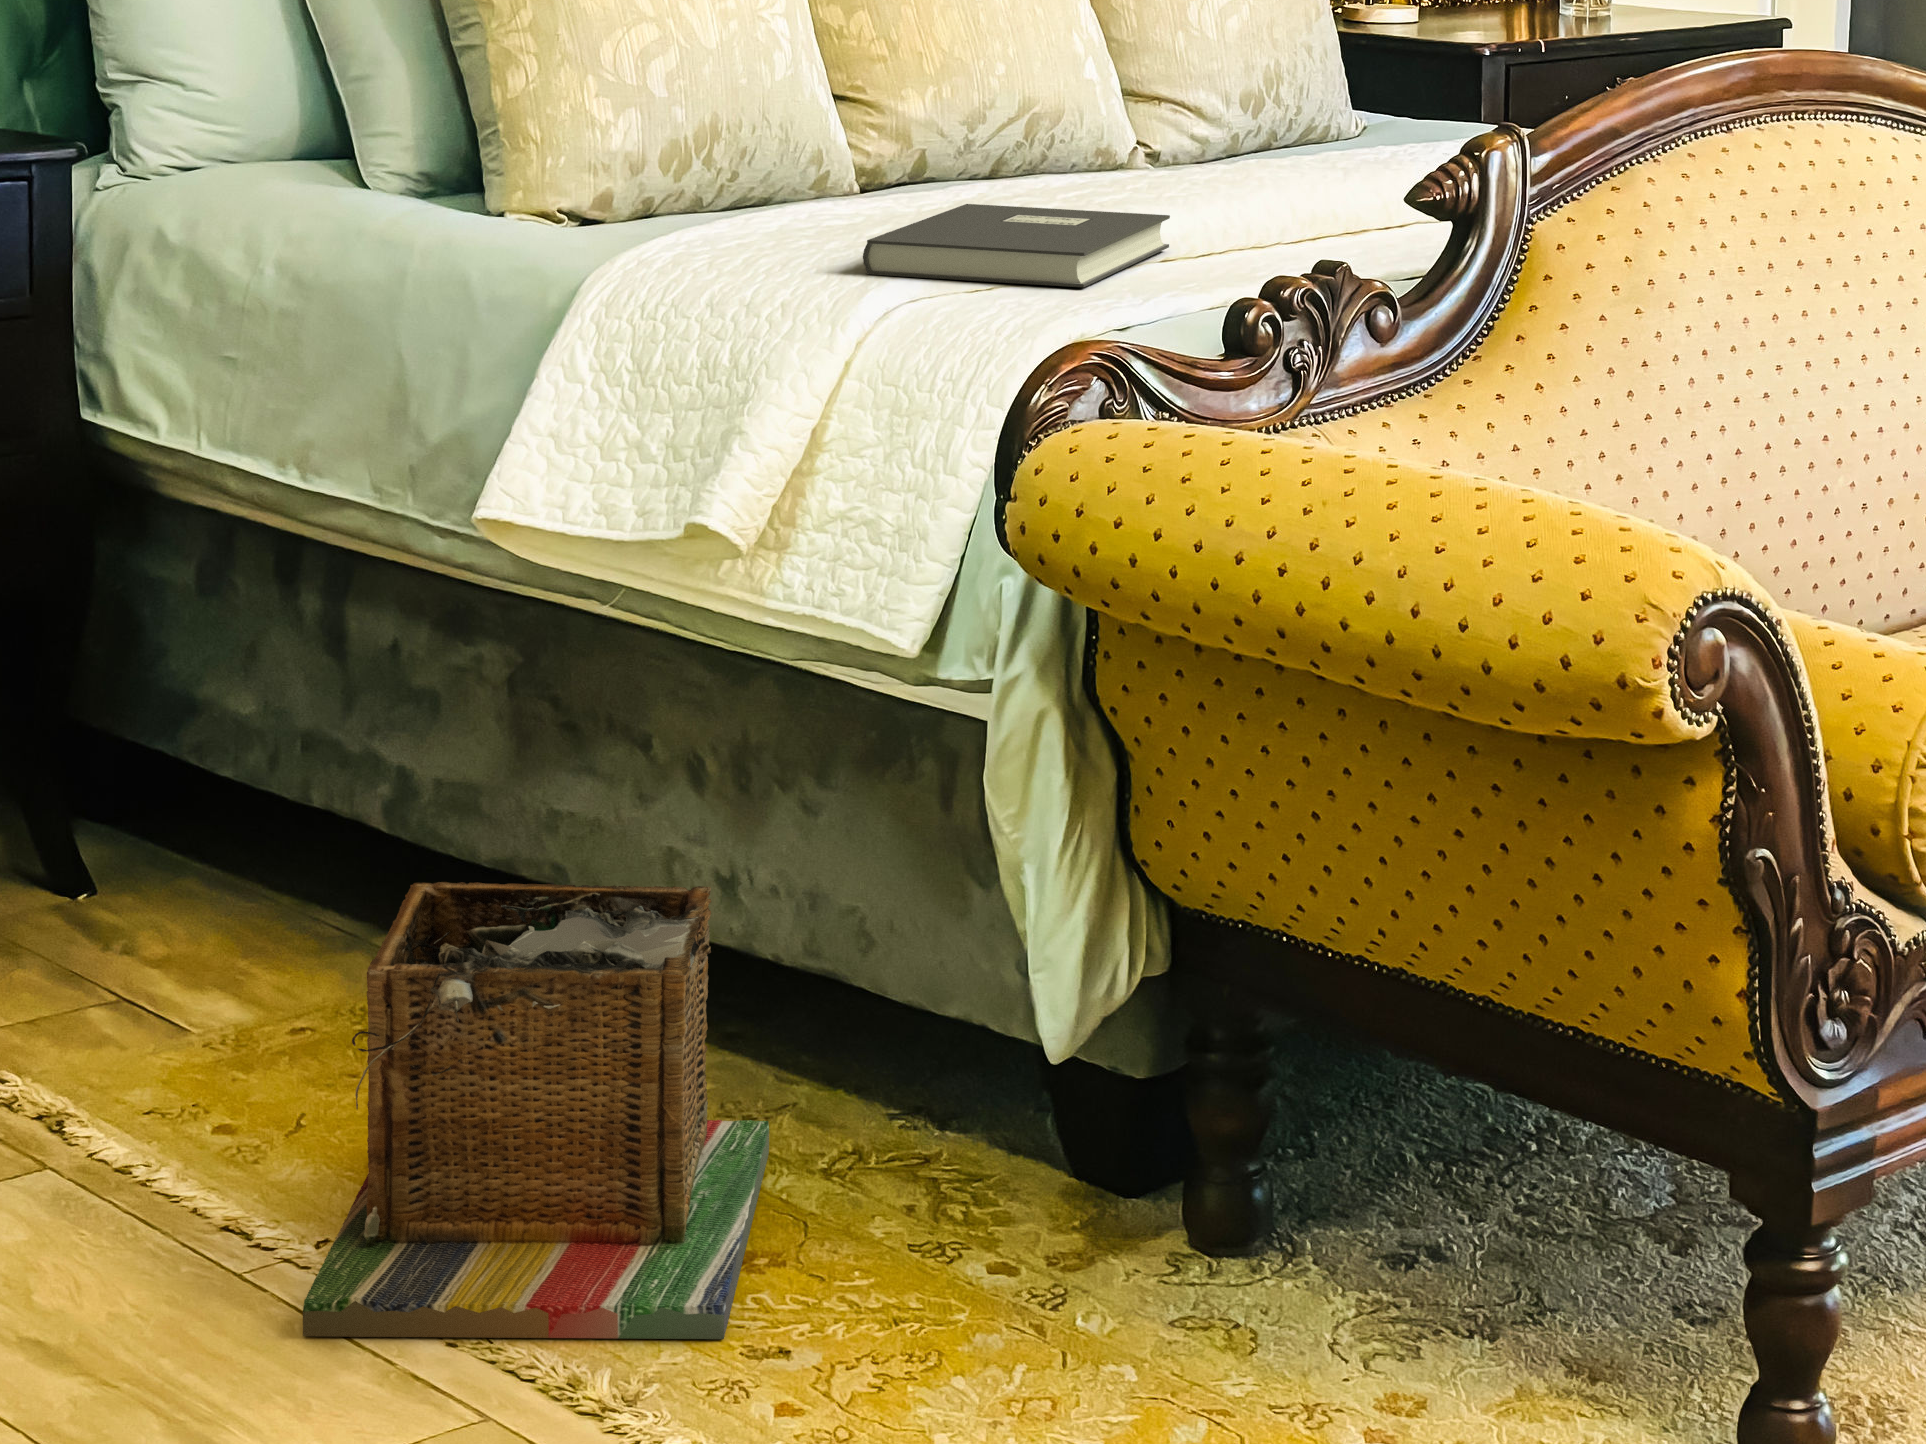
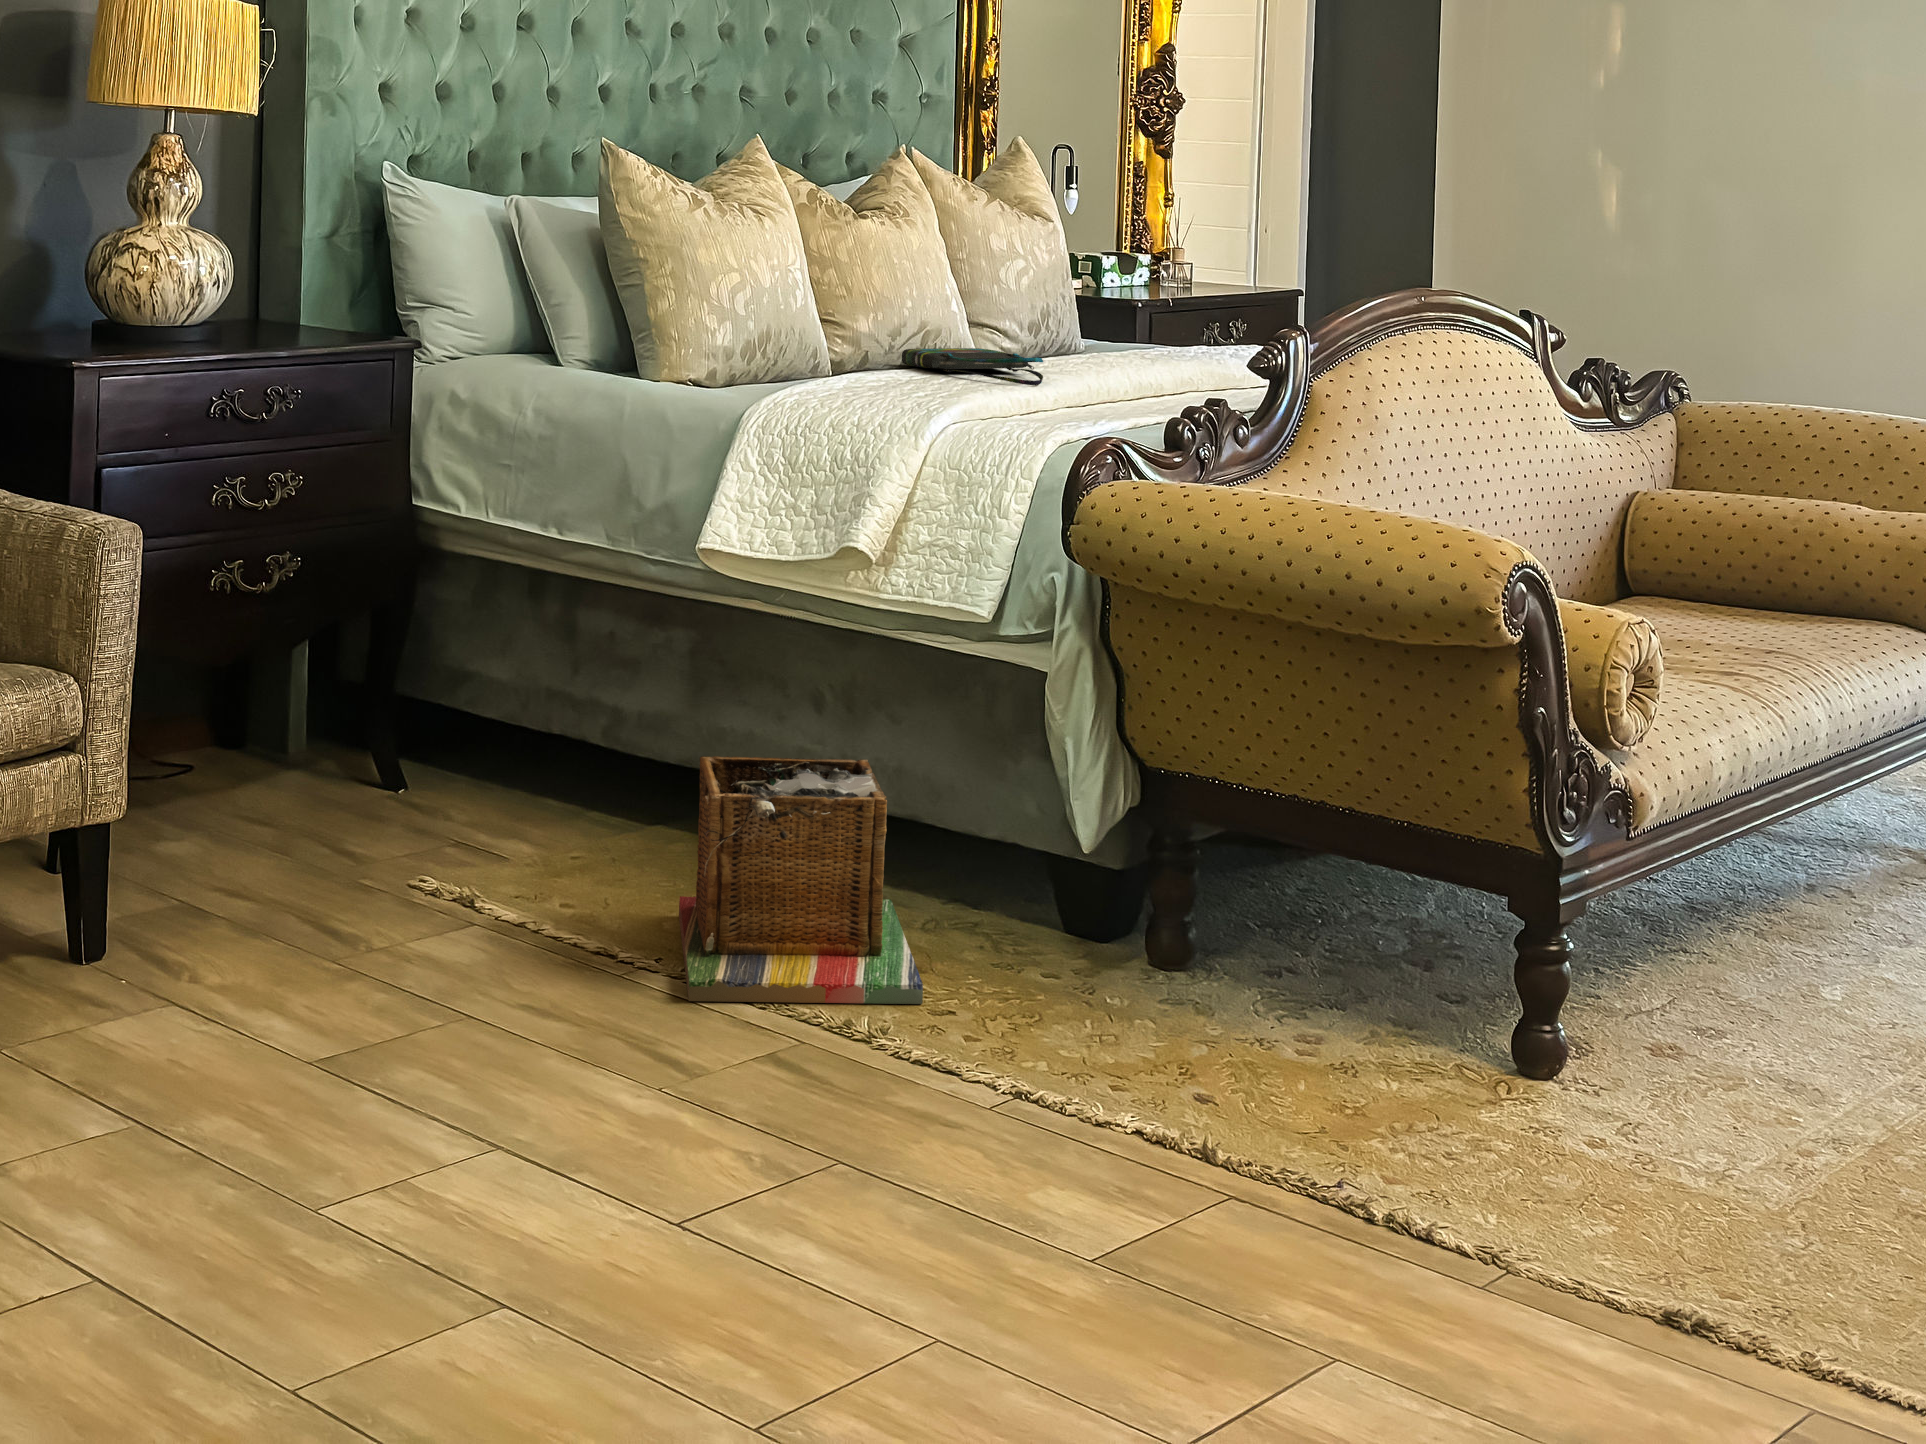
tote bag: none [947,139,1164,209] -> present [902,348,1043,385]
book: present [863,204,1170,287] -> none [935,378,1084,421]

